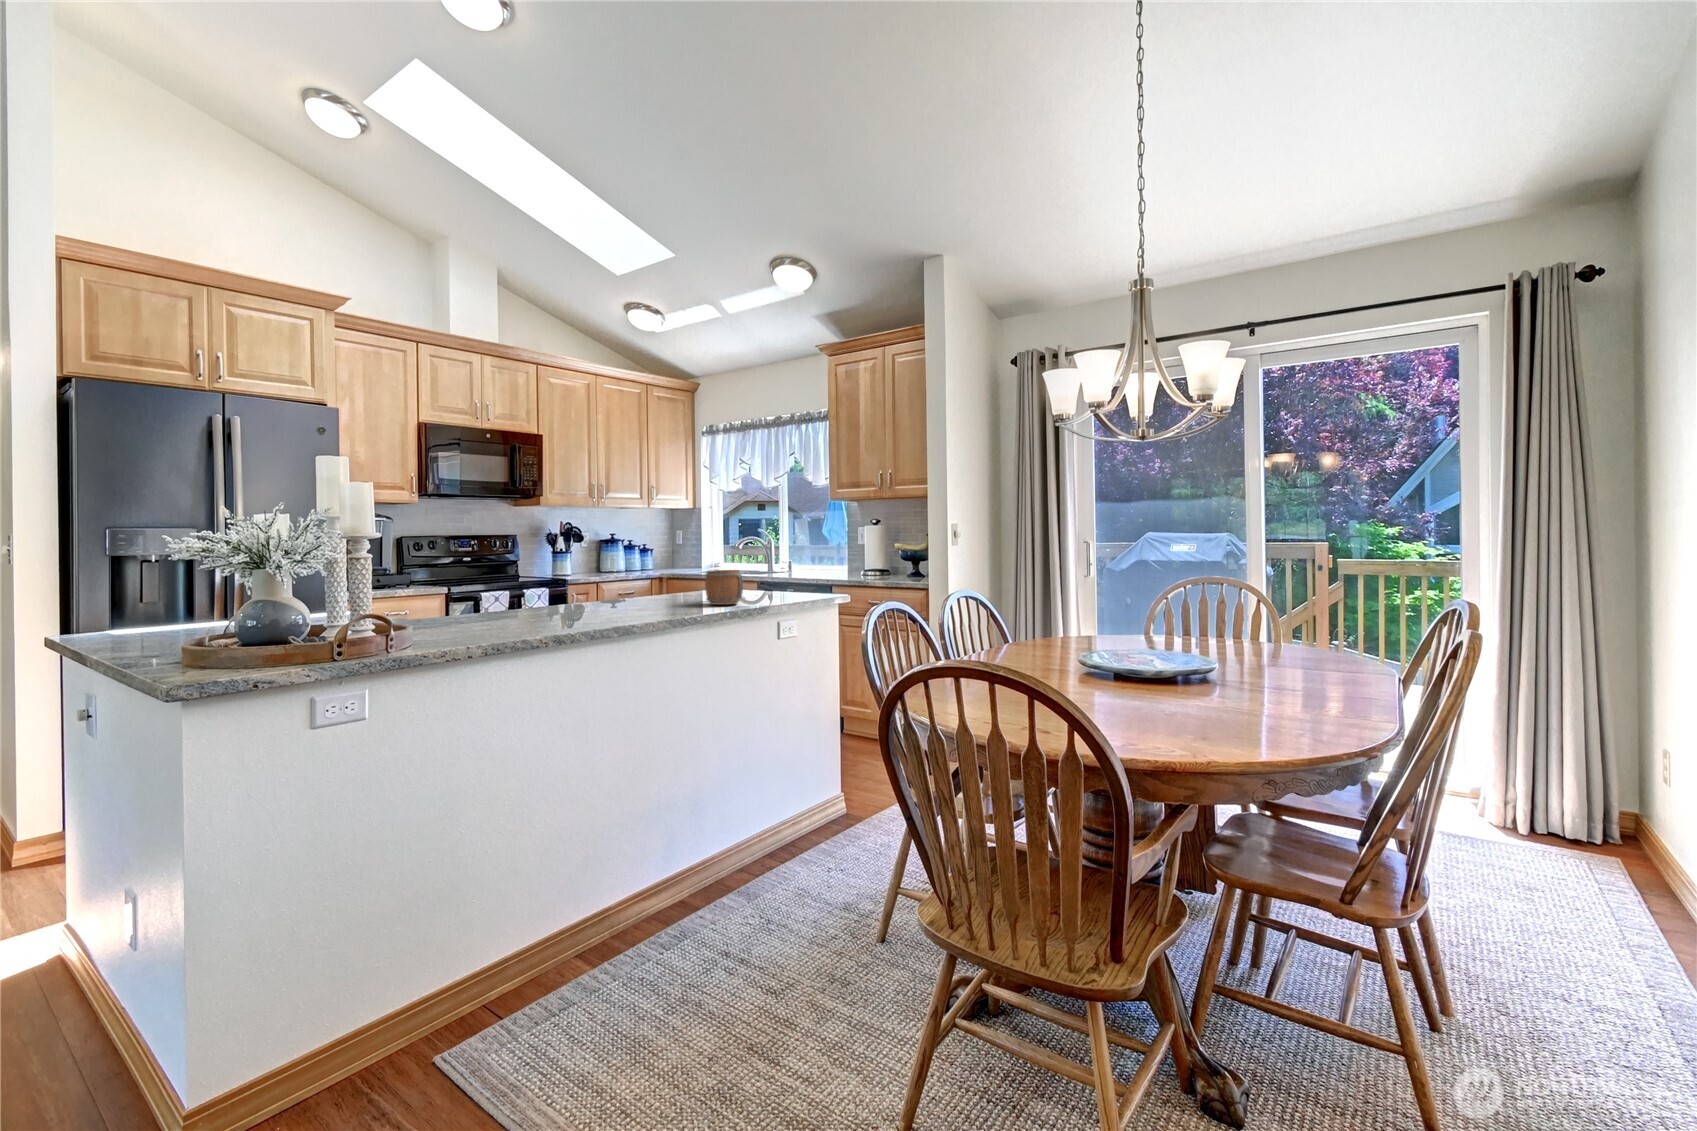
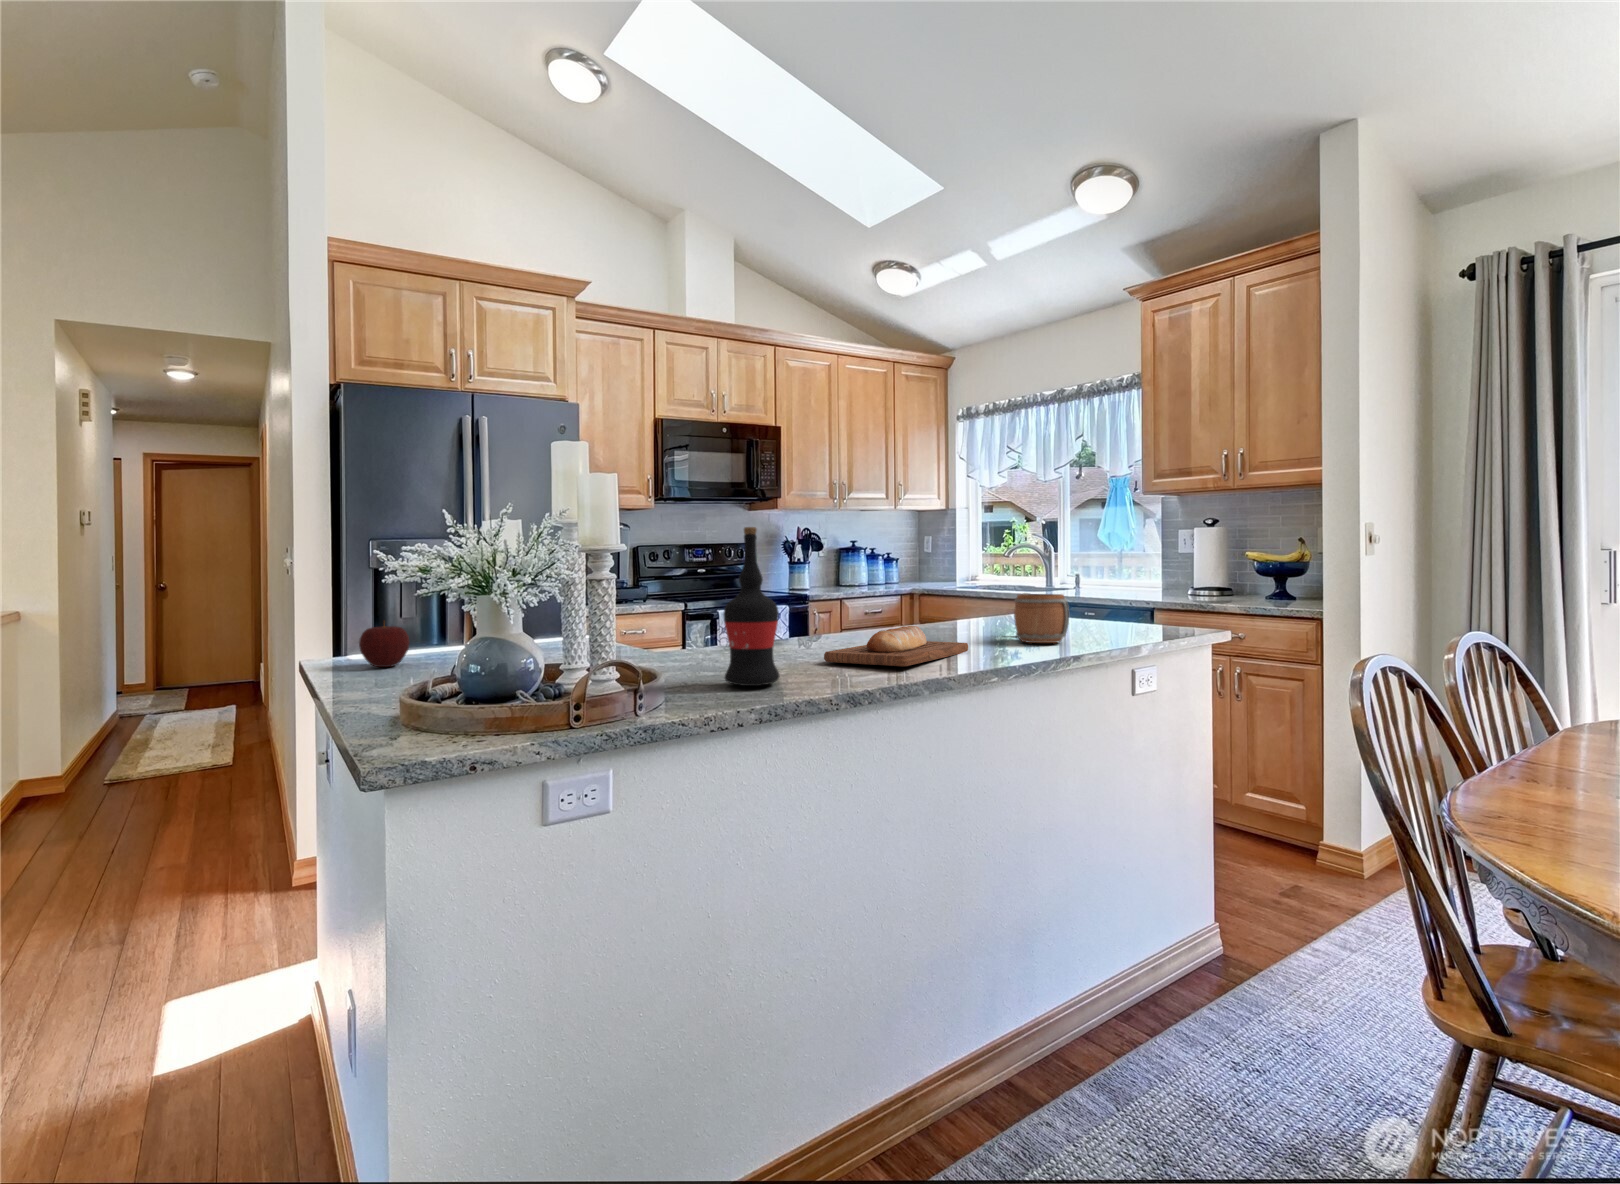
wine bottle: none [465,519,511,635] -> present [724,527,779,686]
bread loaf: none [552,594,668,620] -> present [824,626,968,666]
apple: none [121,595,173,635] -> present [359,622,410,667]

